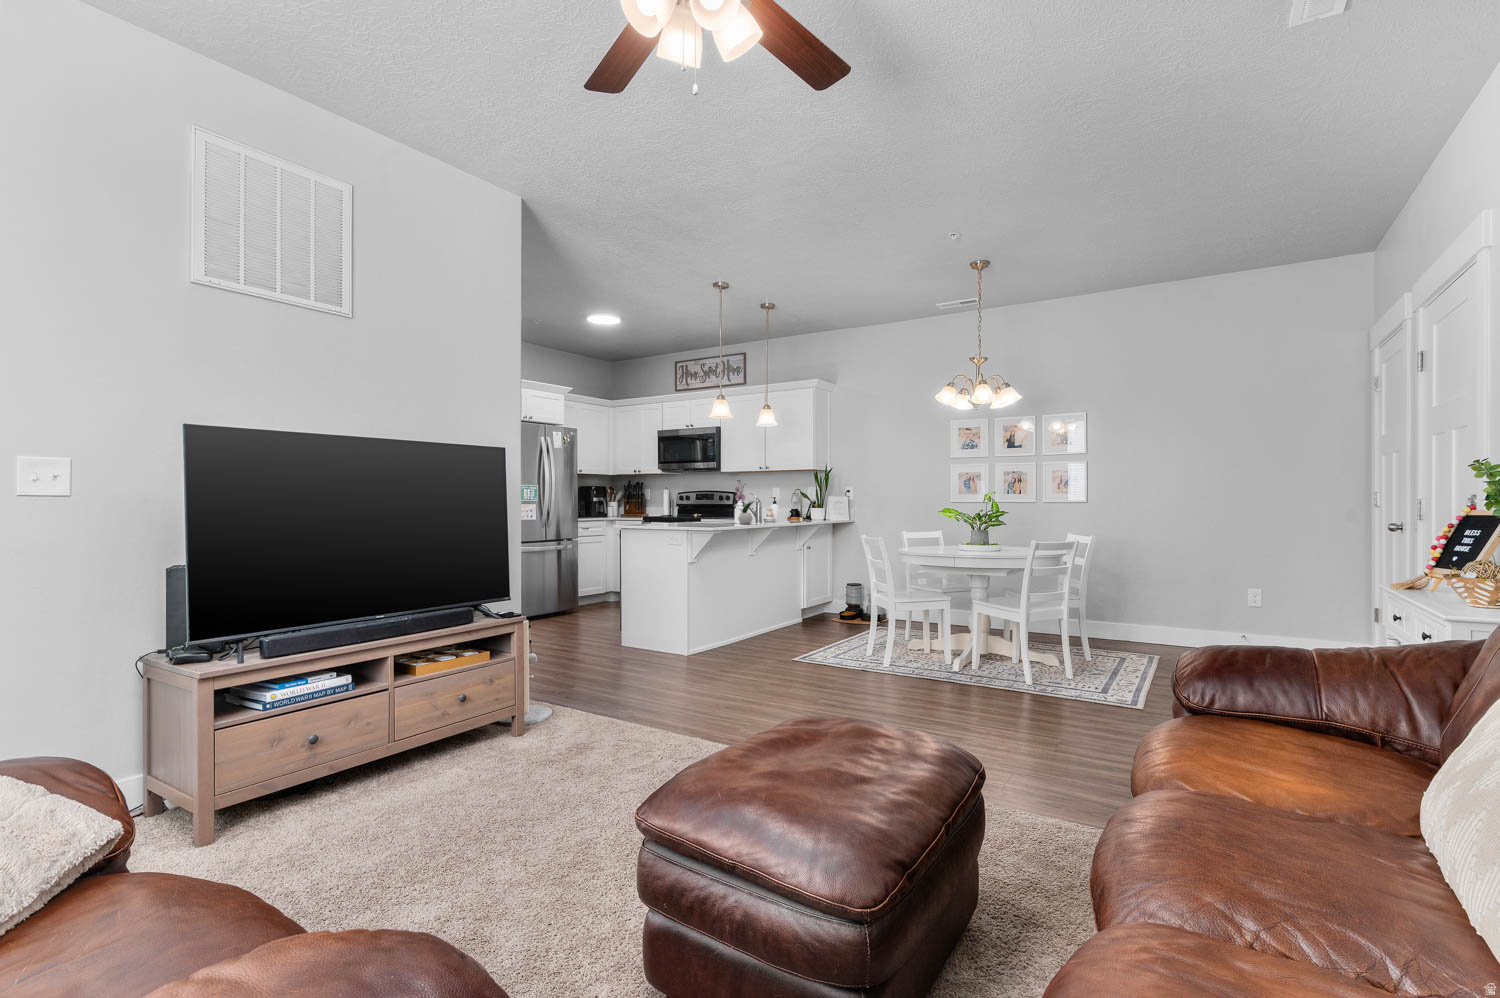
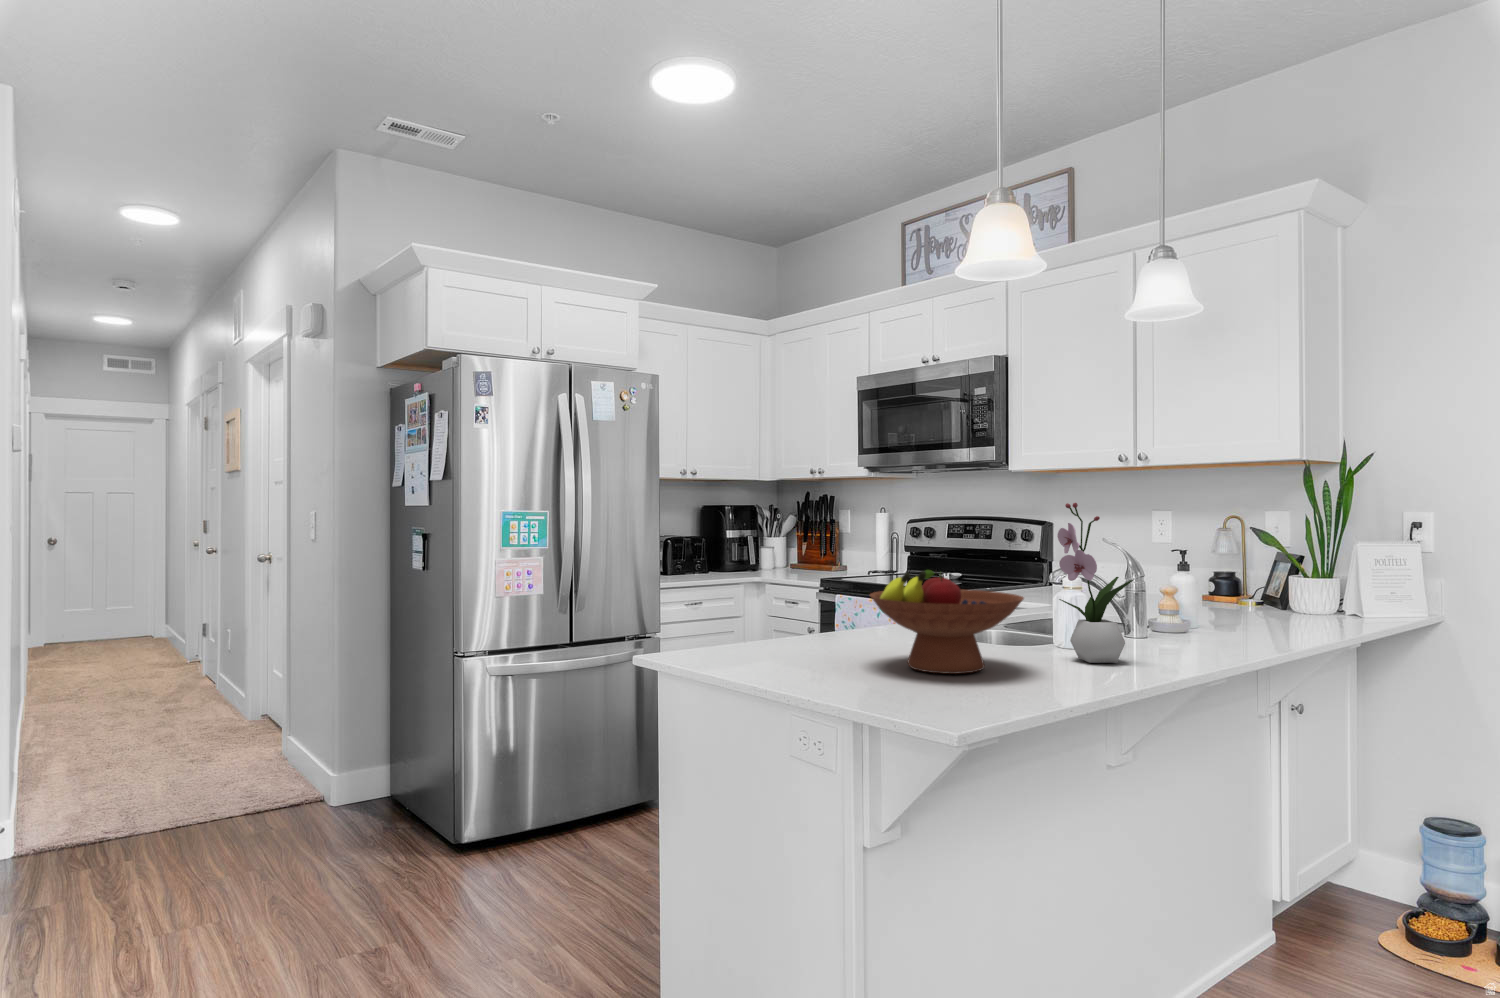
fruit bowl: none [684,497,726,525] -> present [870,570,1024,674]

